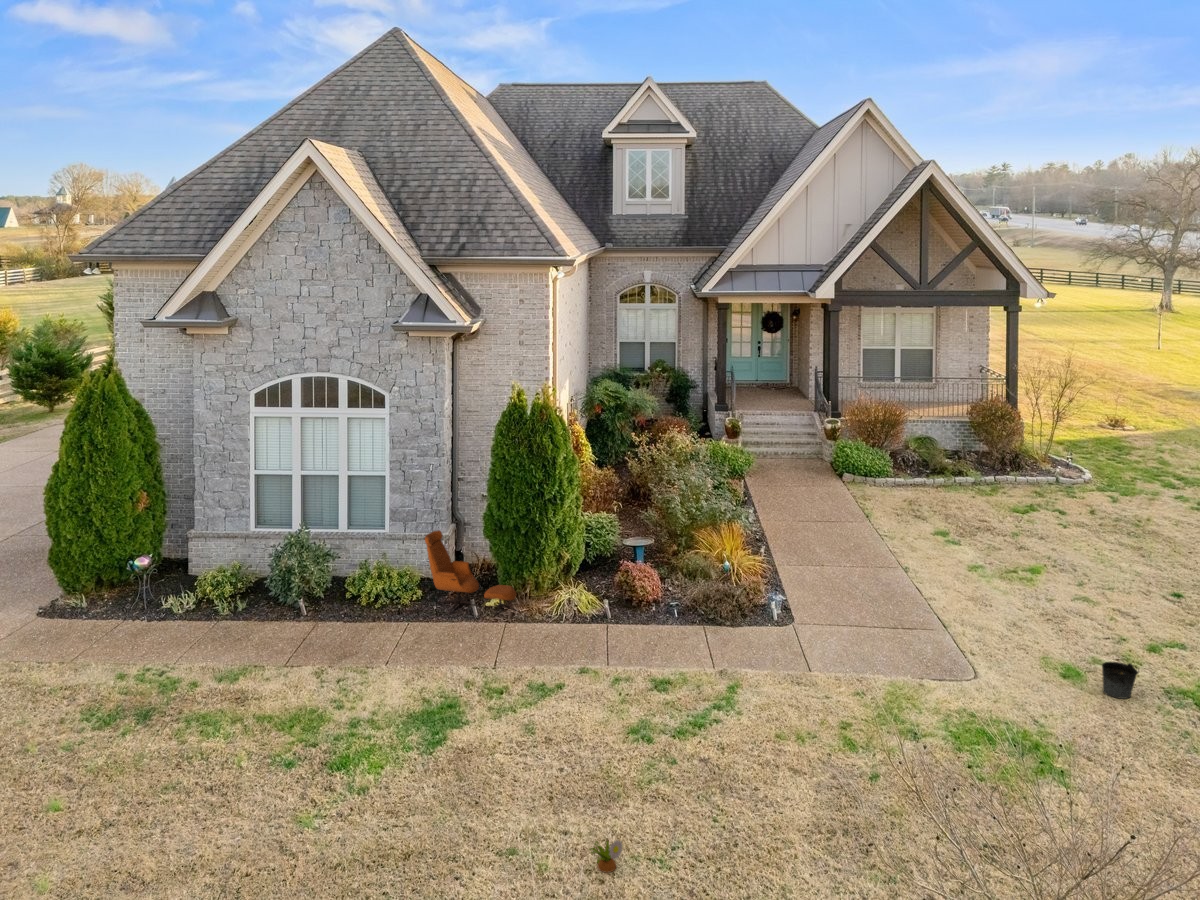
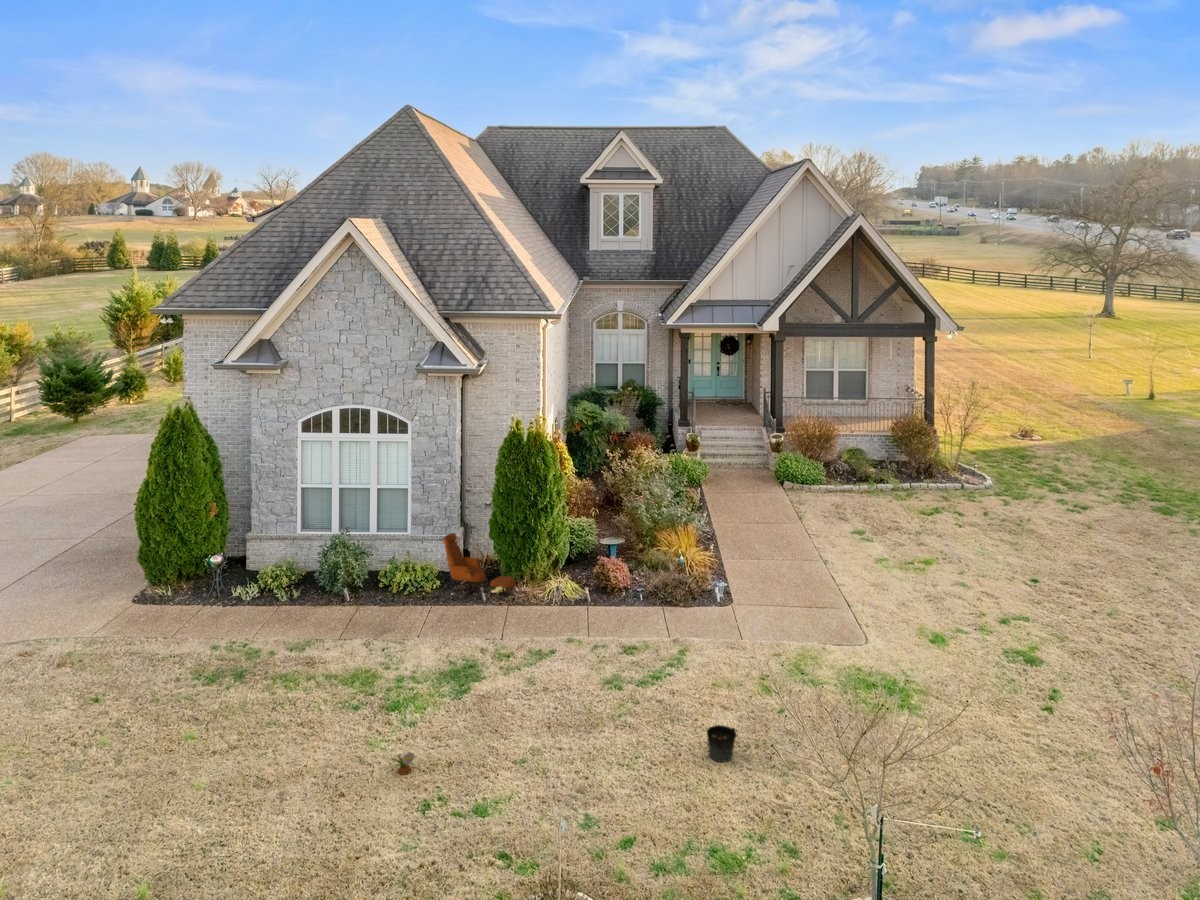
bucket: present [1102,662,1139,699] -> present [707,725,737,762]
decorative plant: present [589,840,623,873] -> present [393,752,415,775]

